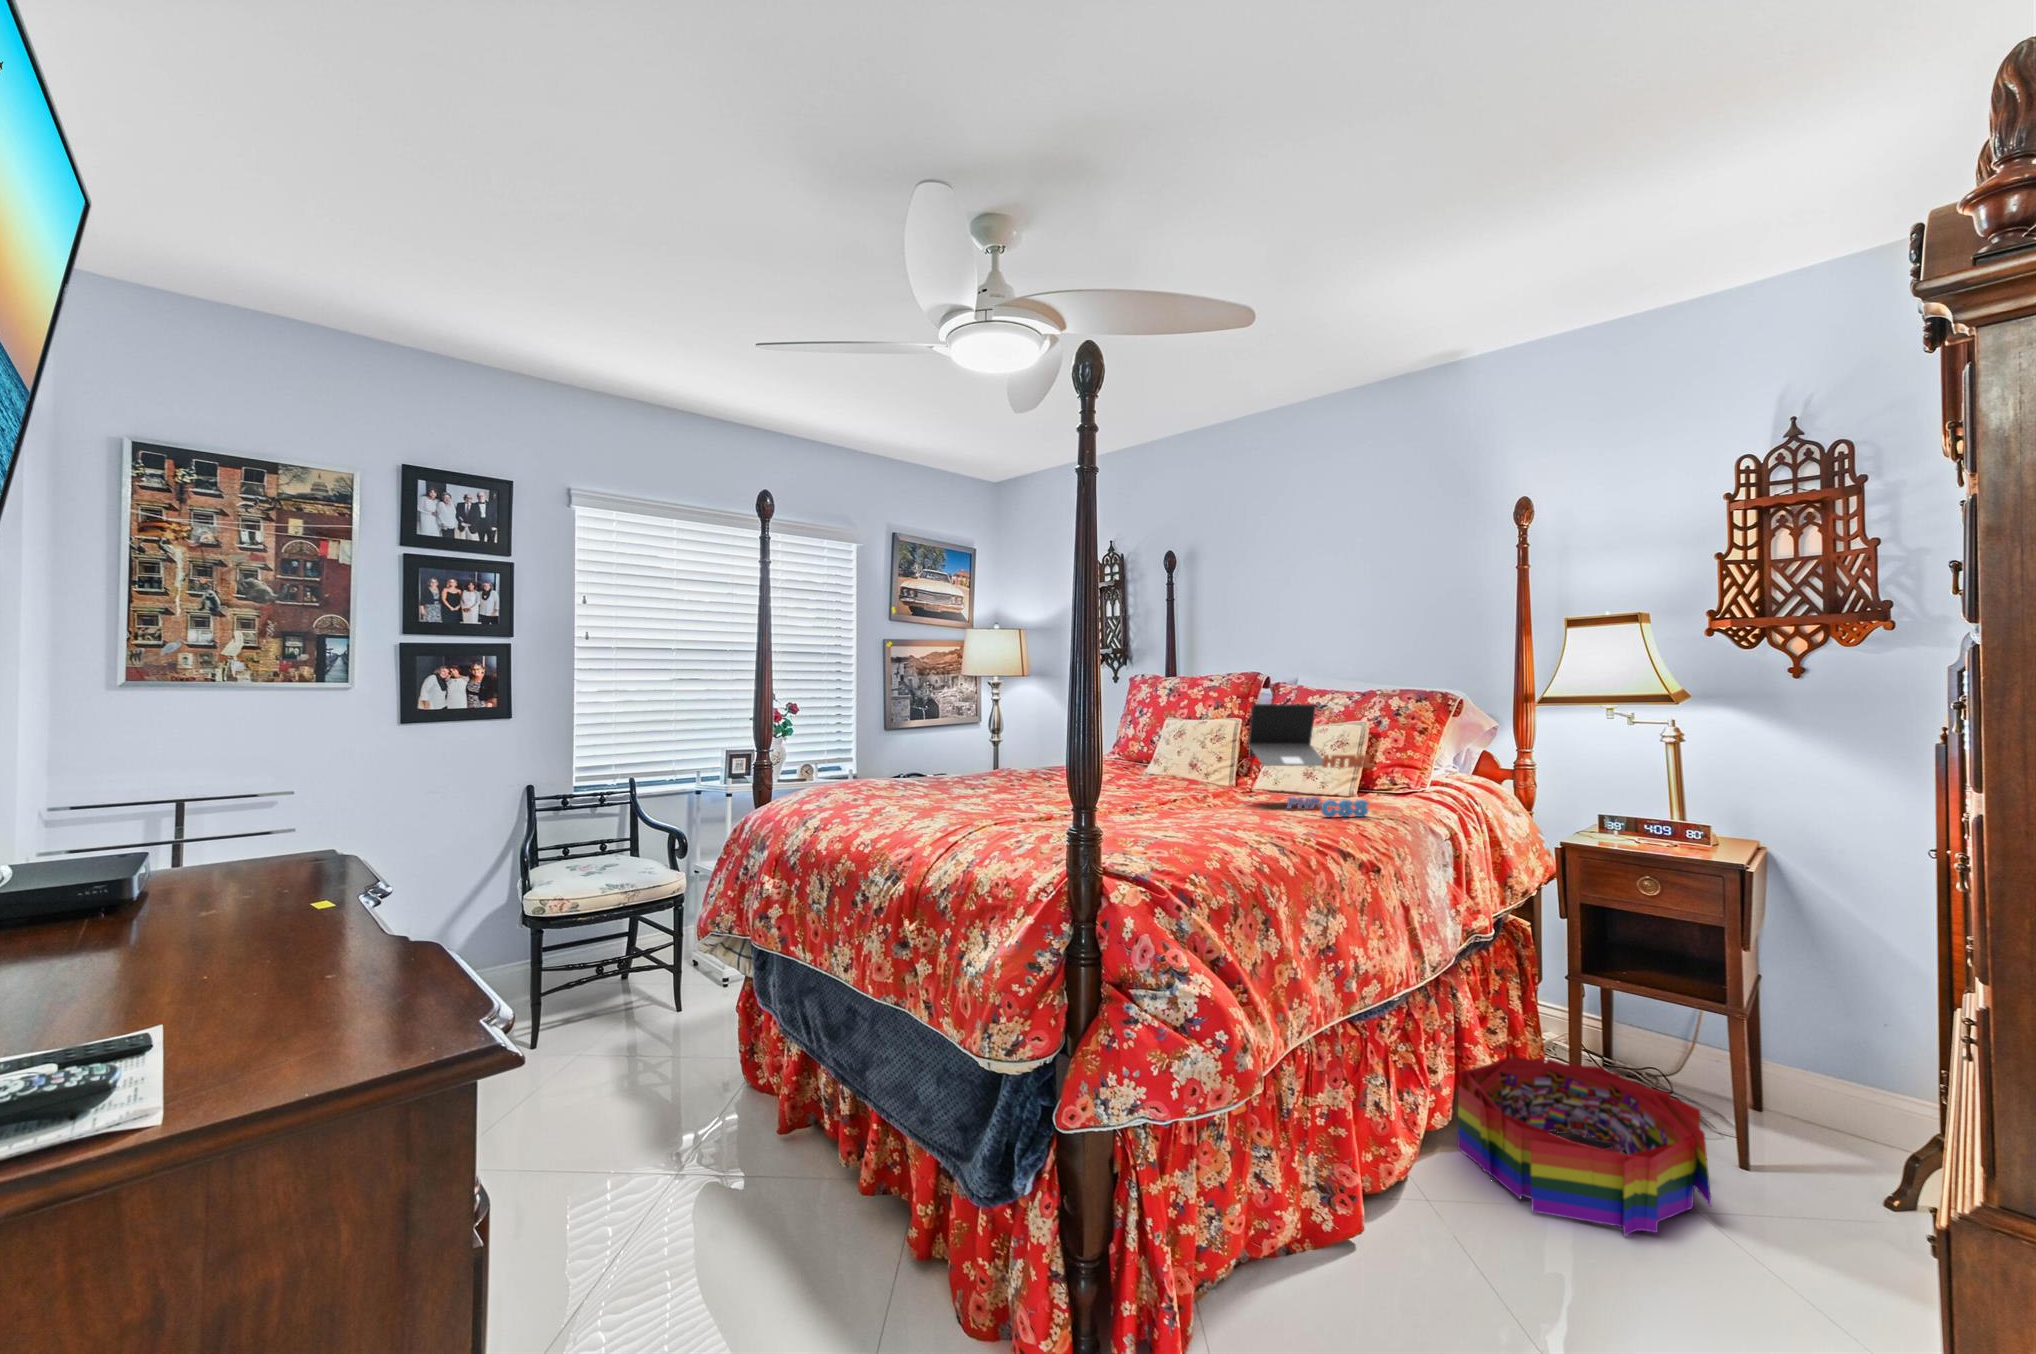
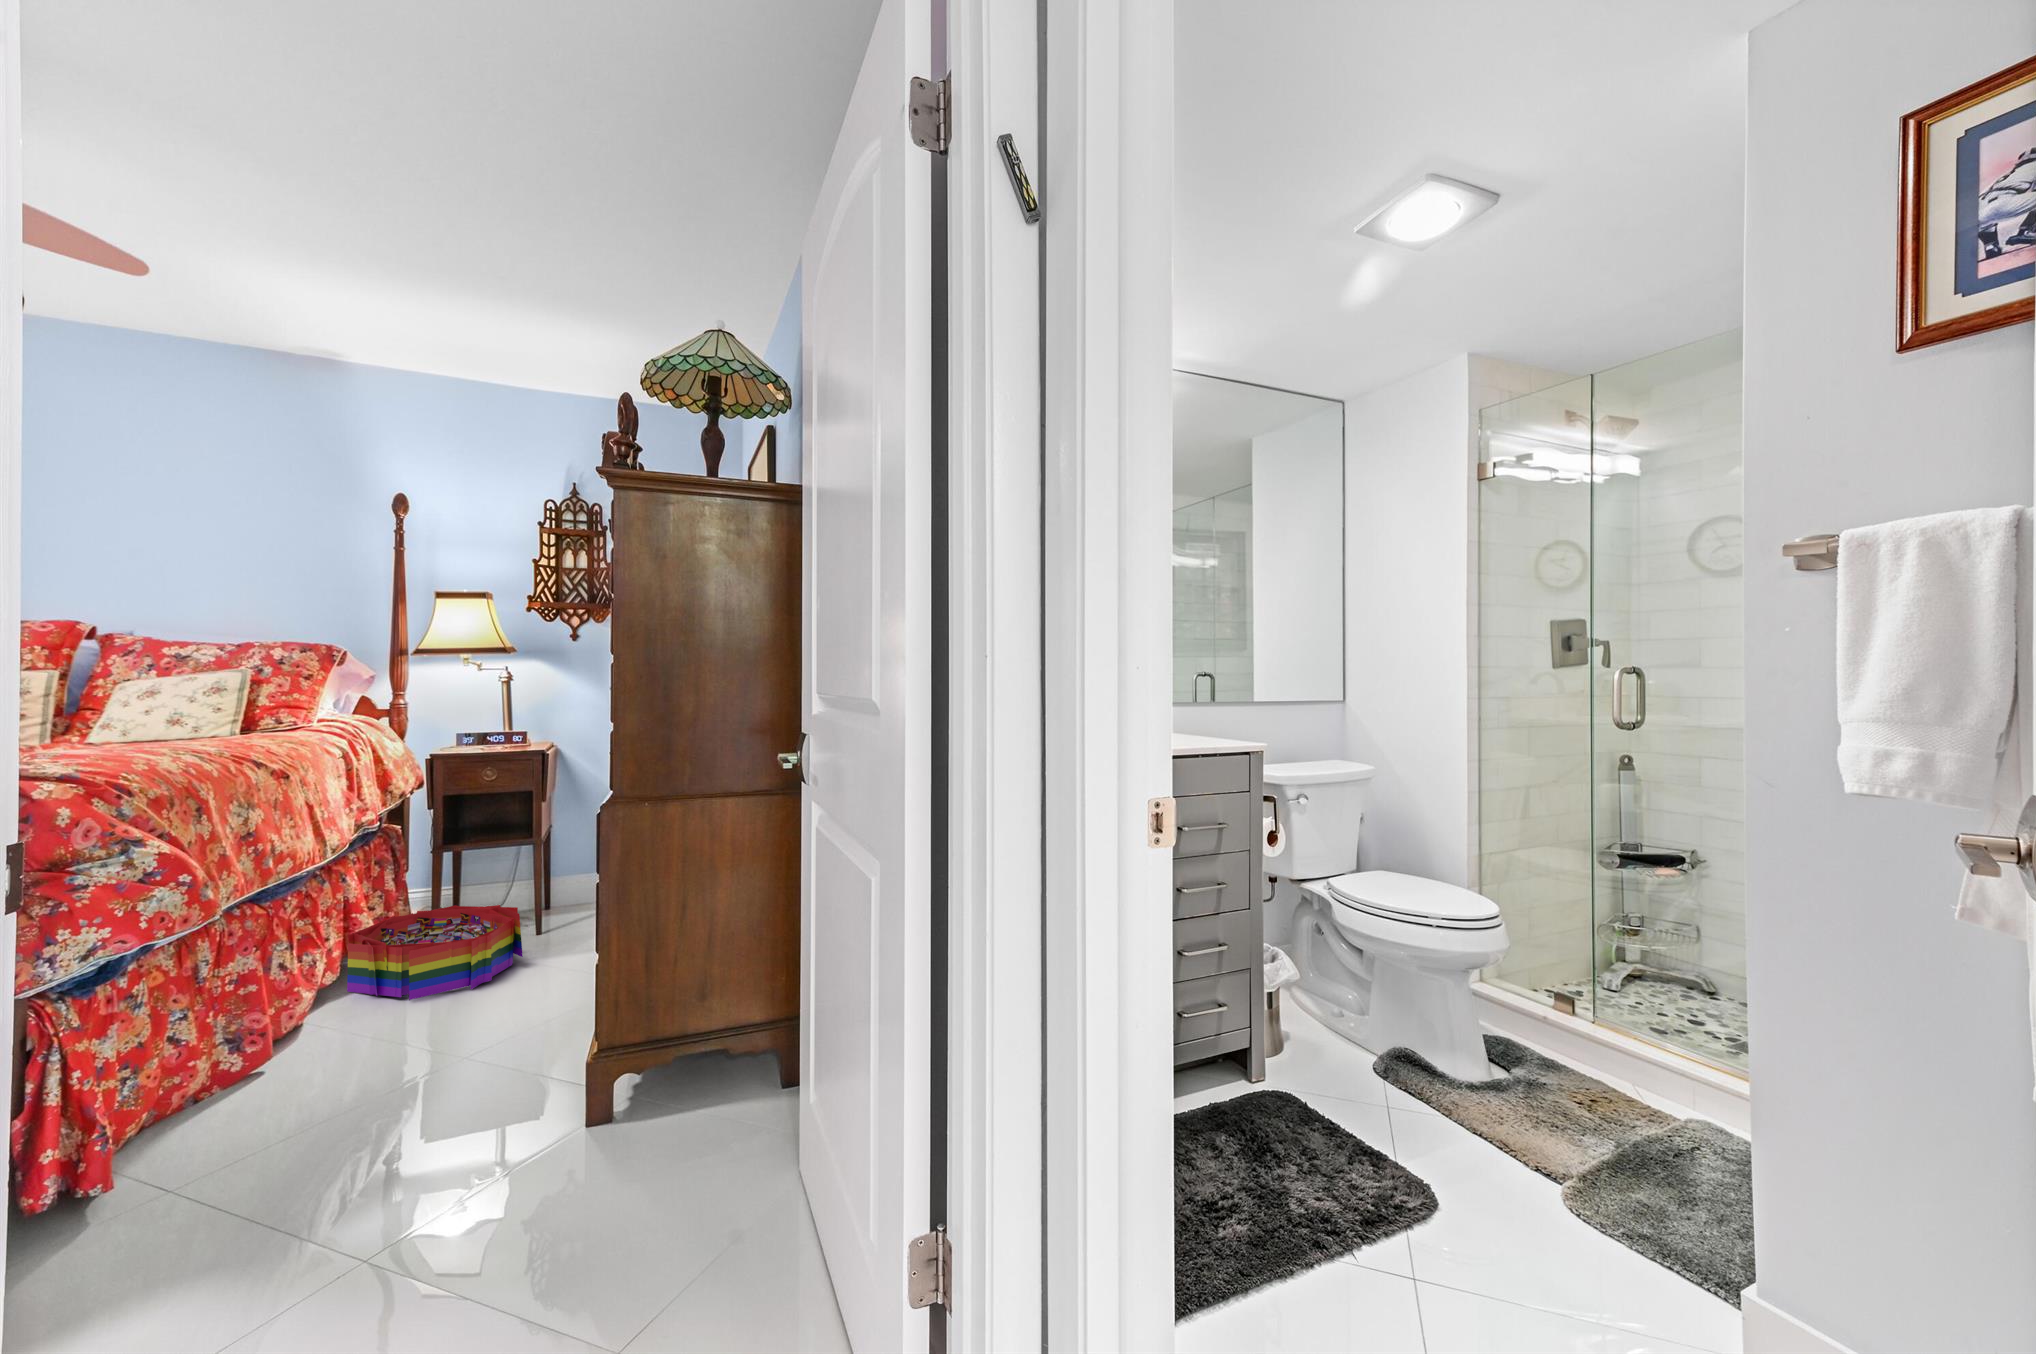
laptop: present [1248,704,1374,817] -> none [124,649,276,744]

